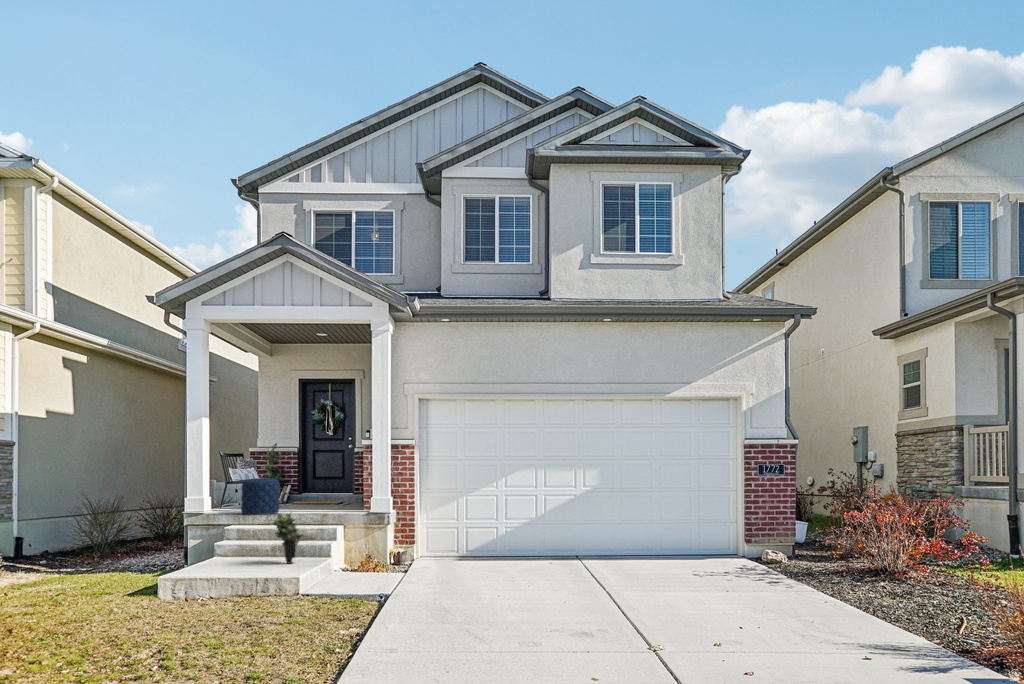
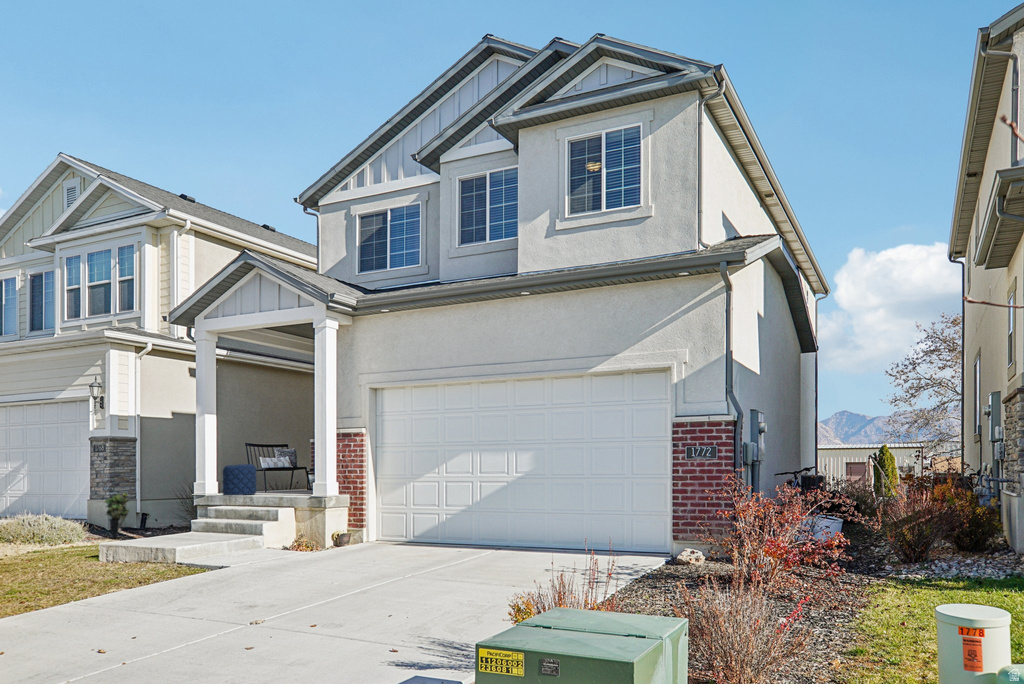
potted plant: present [273,513,302,564] -> present [105,493,129,538]

